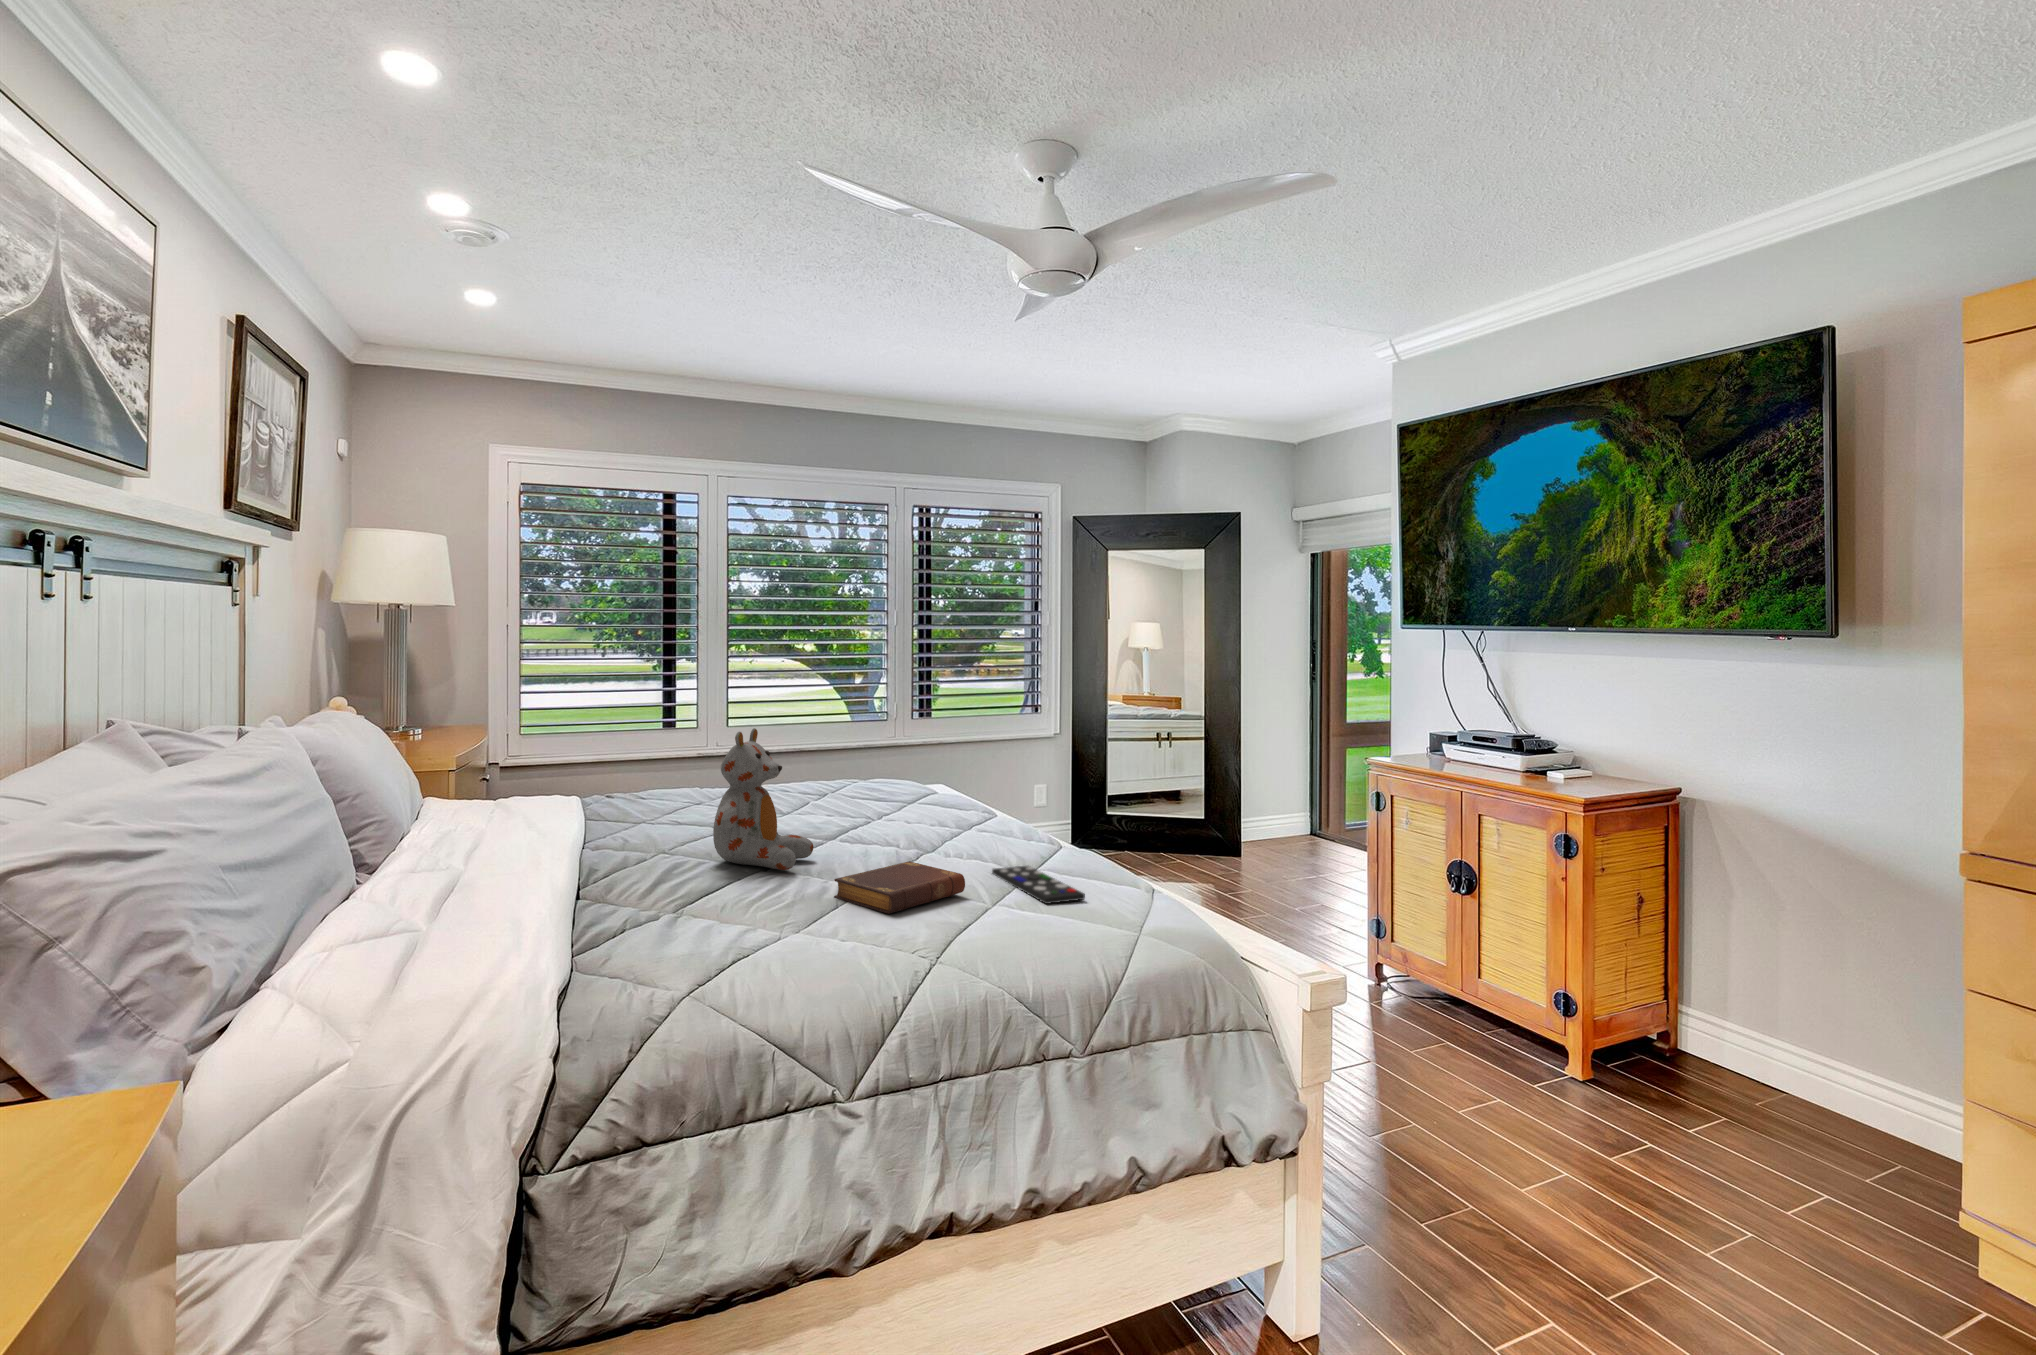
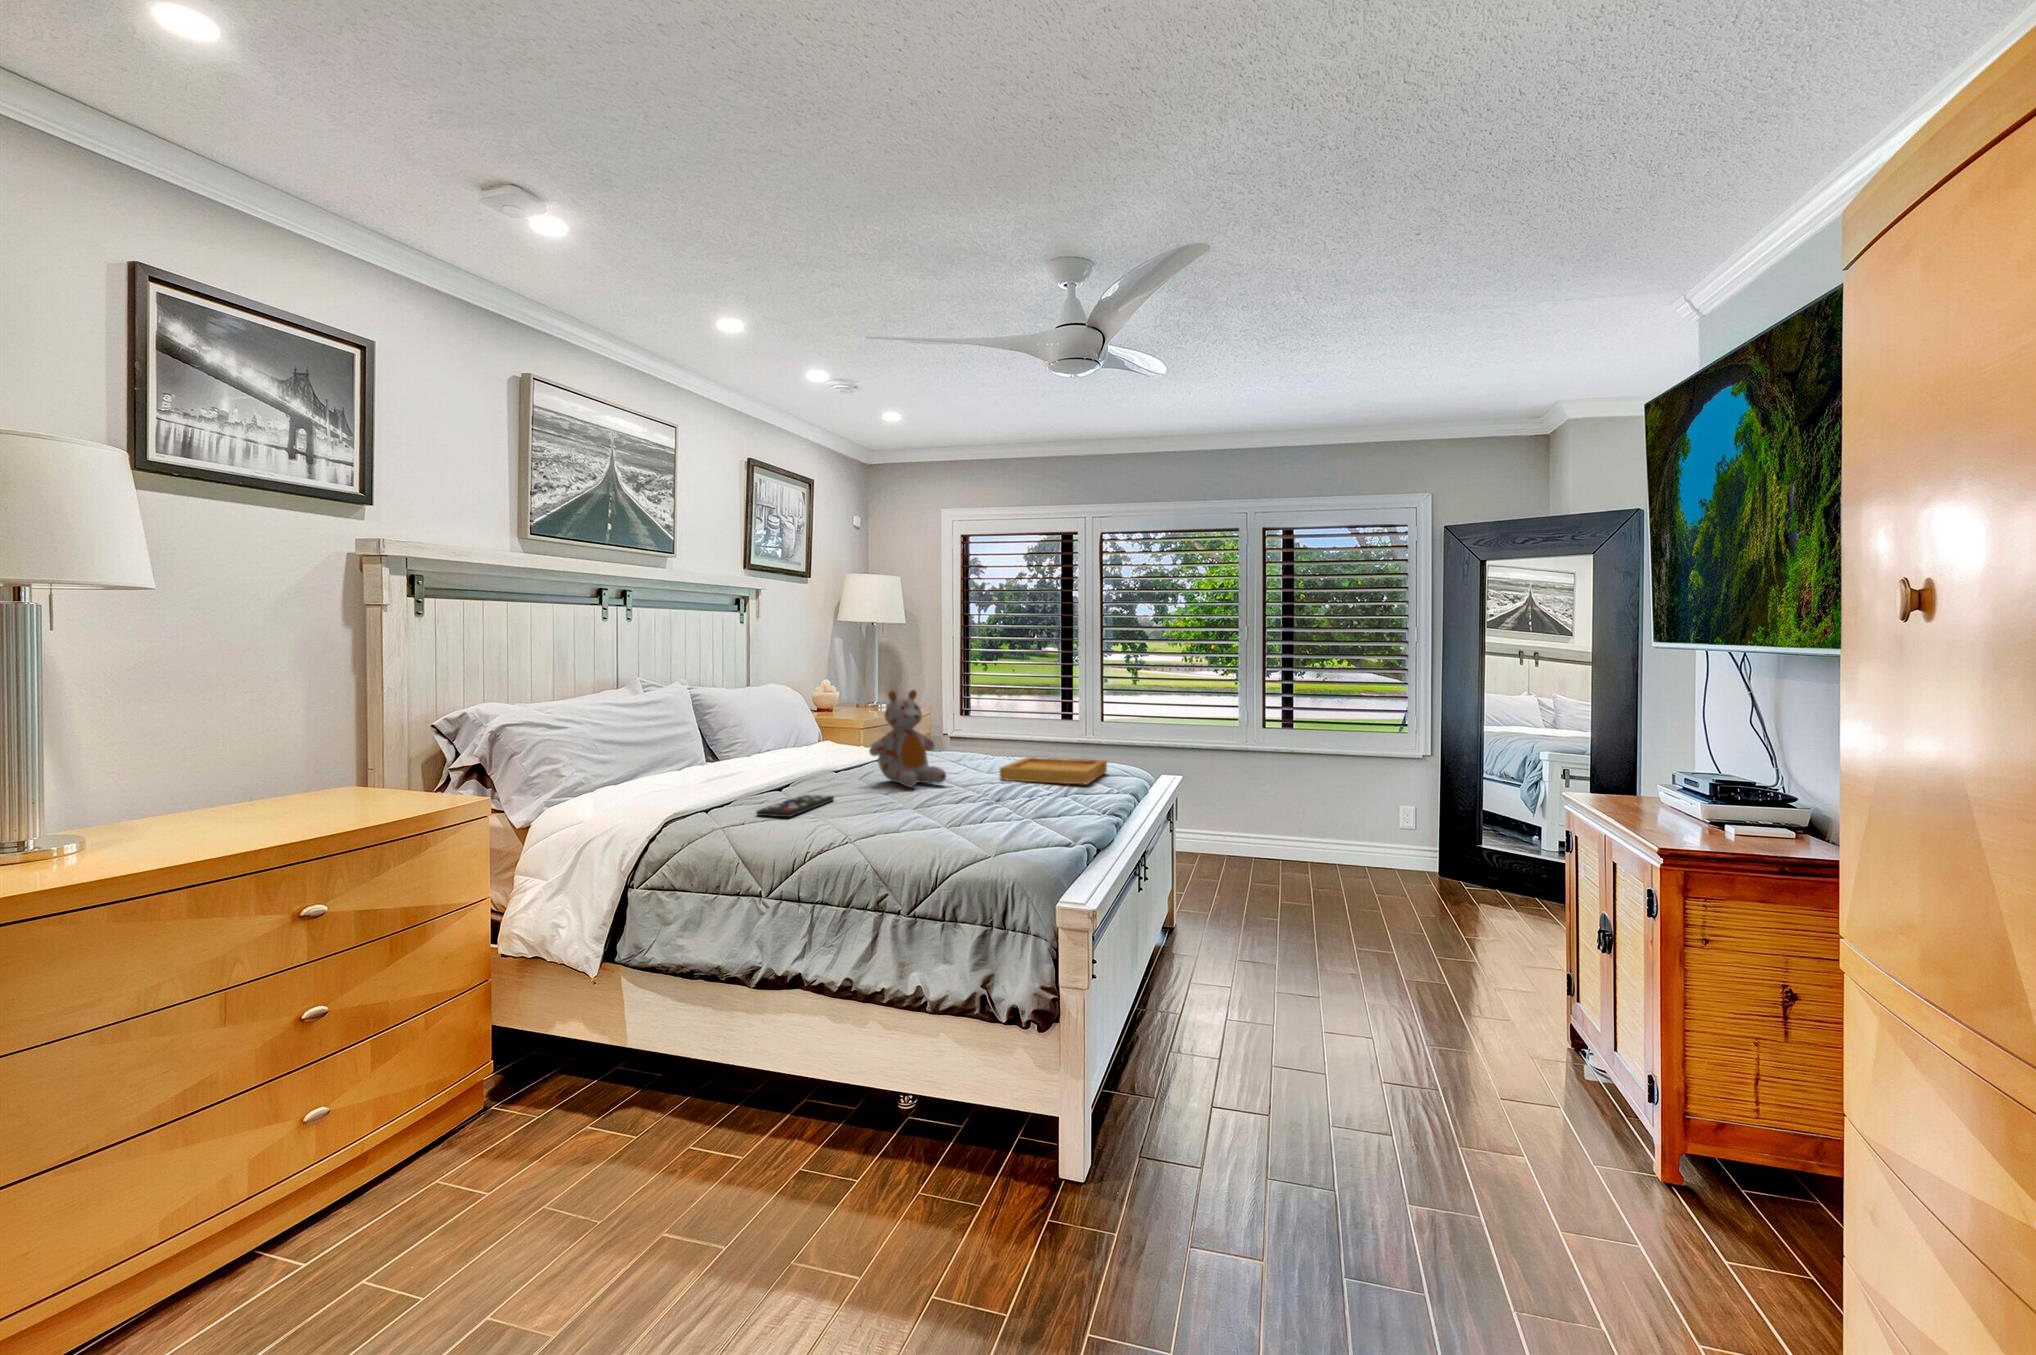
tray: none [818,801,952,842] -> present [1000,757,1107,785]
book: present [834,861,965,914] -> none [901,787,983,813]
remote control: present [992,866,1085,904] -> present [756,795,834,817]

